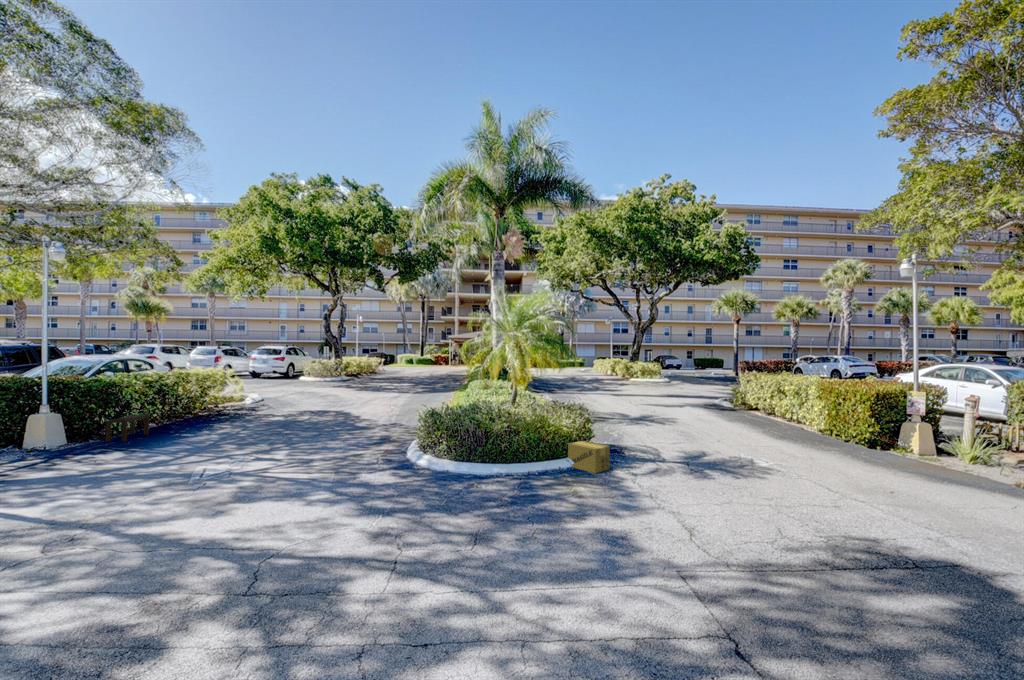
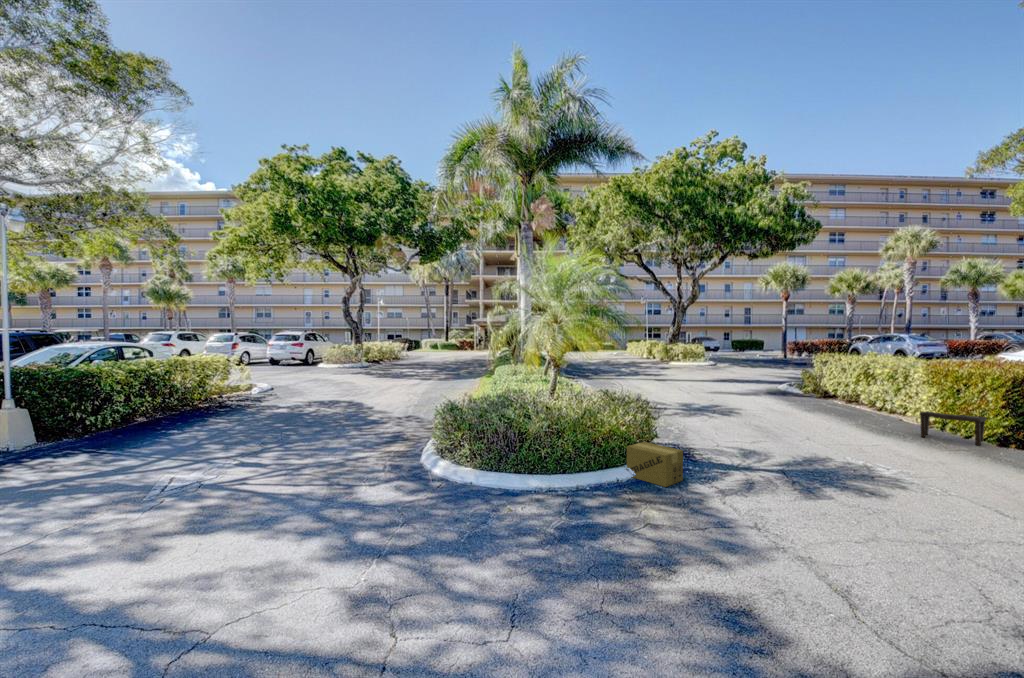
bench: present [106,414,150,442] -> present [920,411,987,445]

